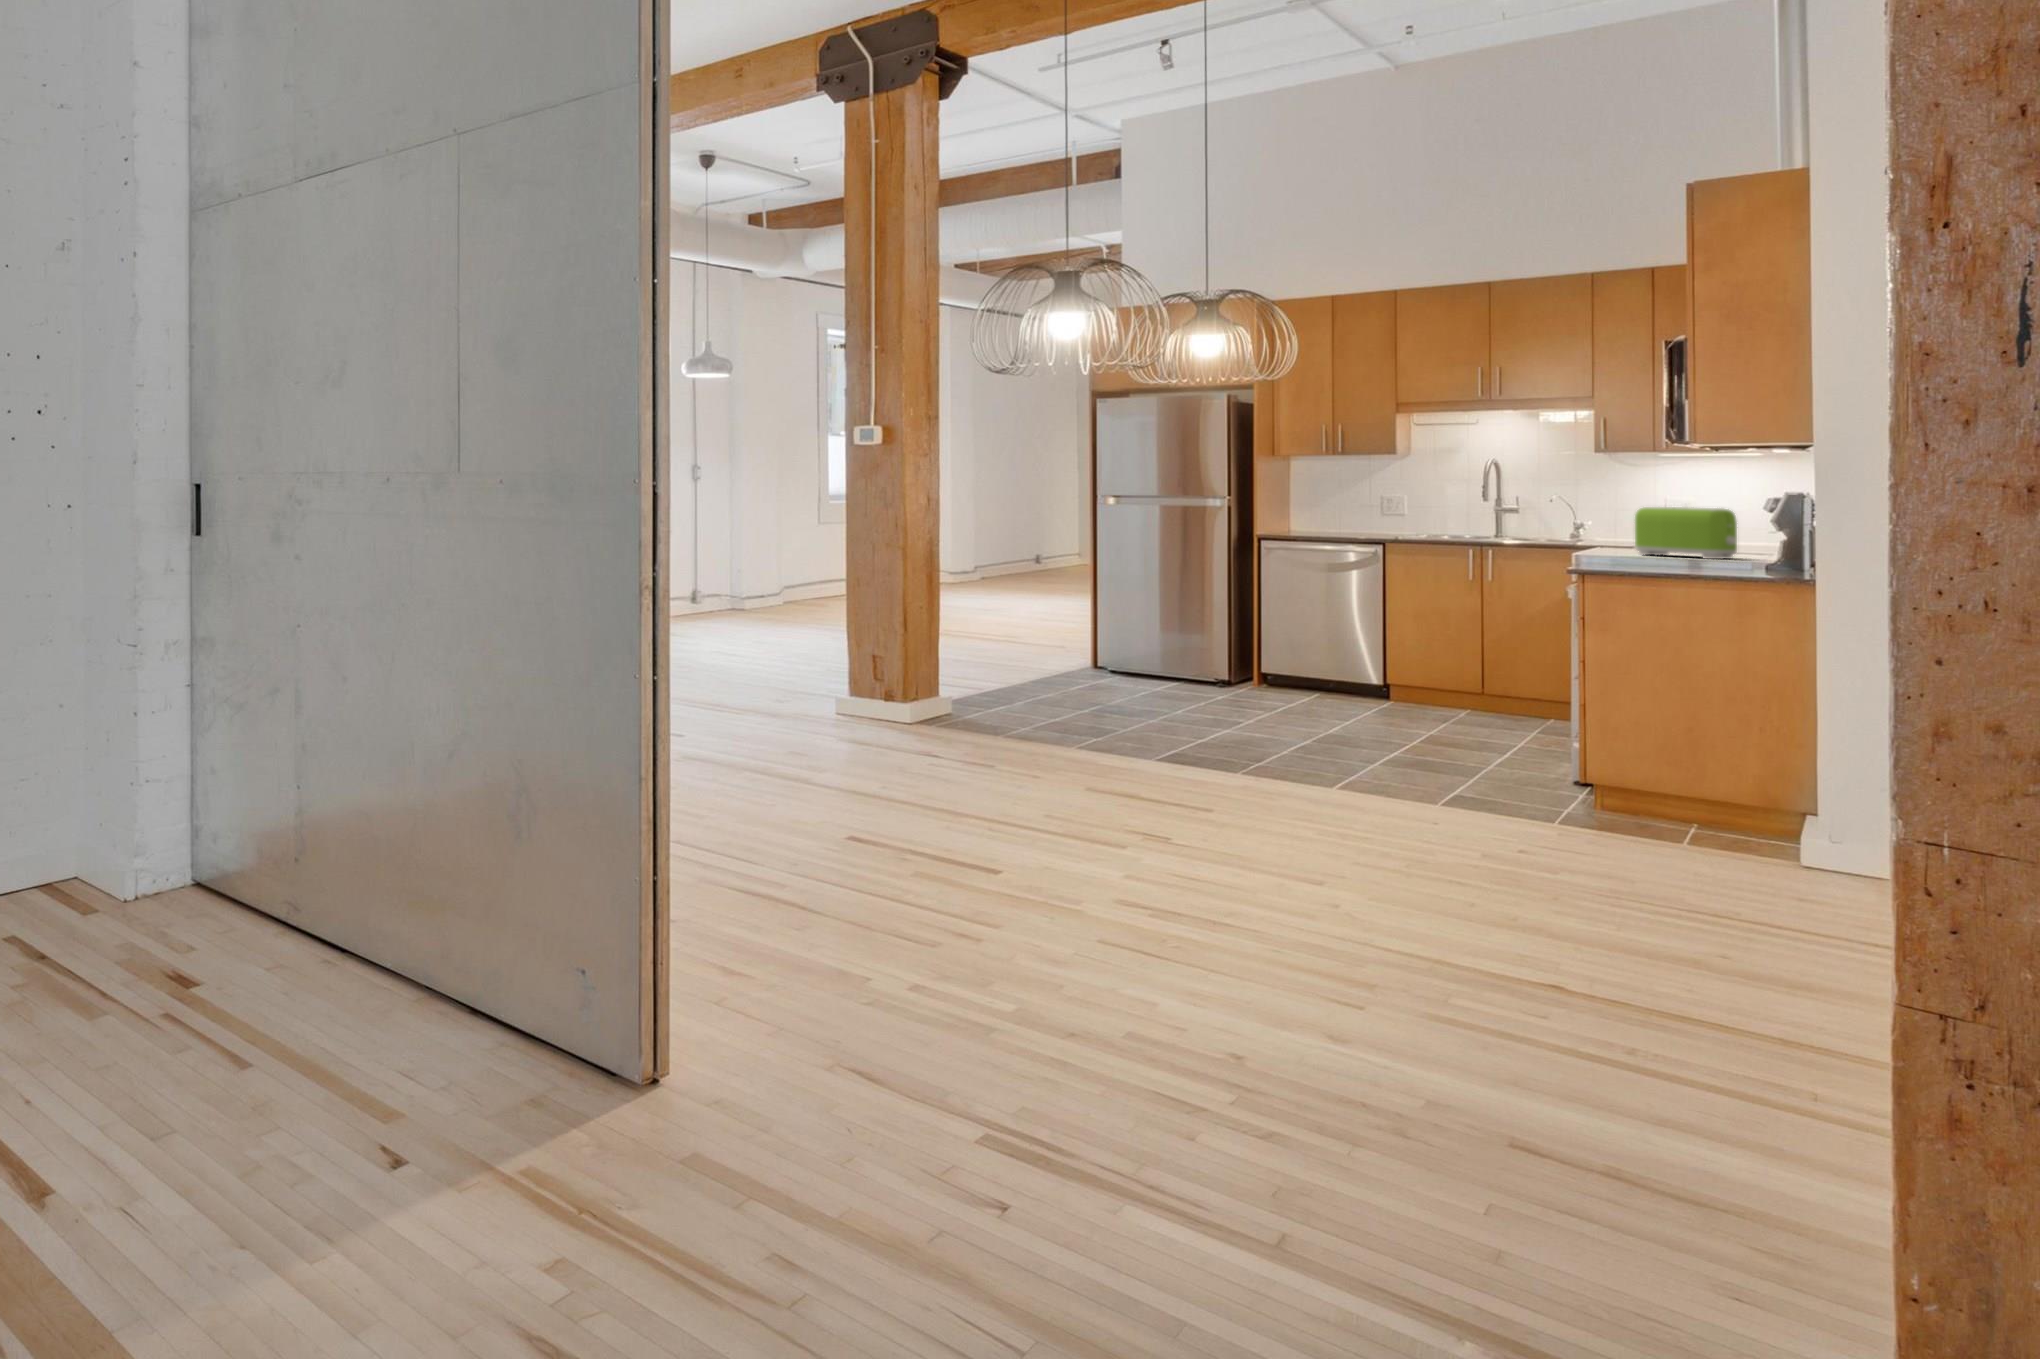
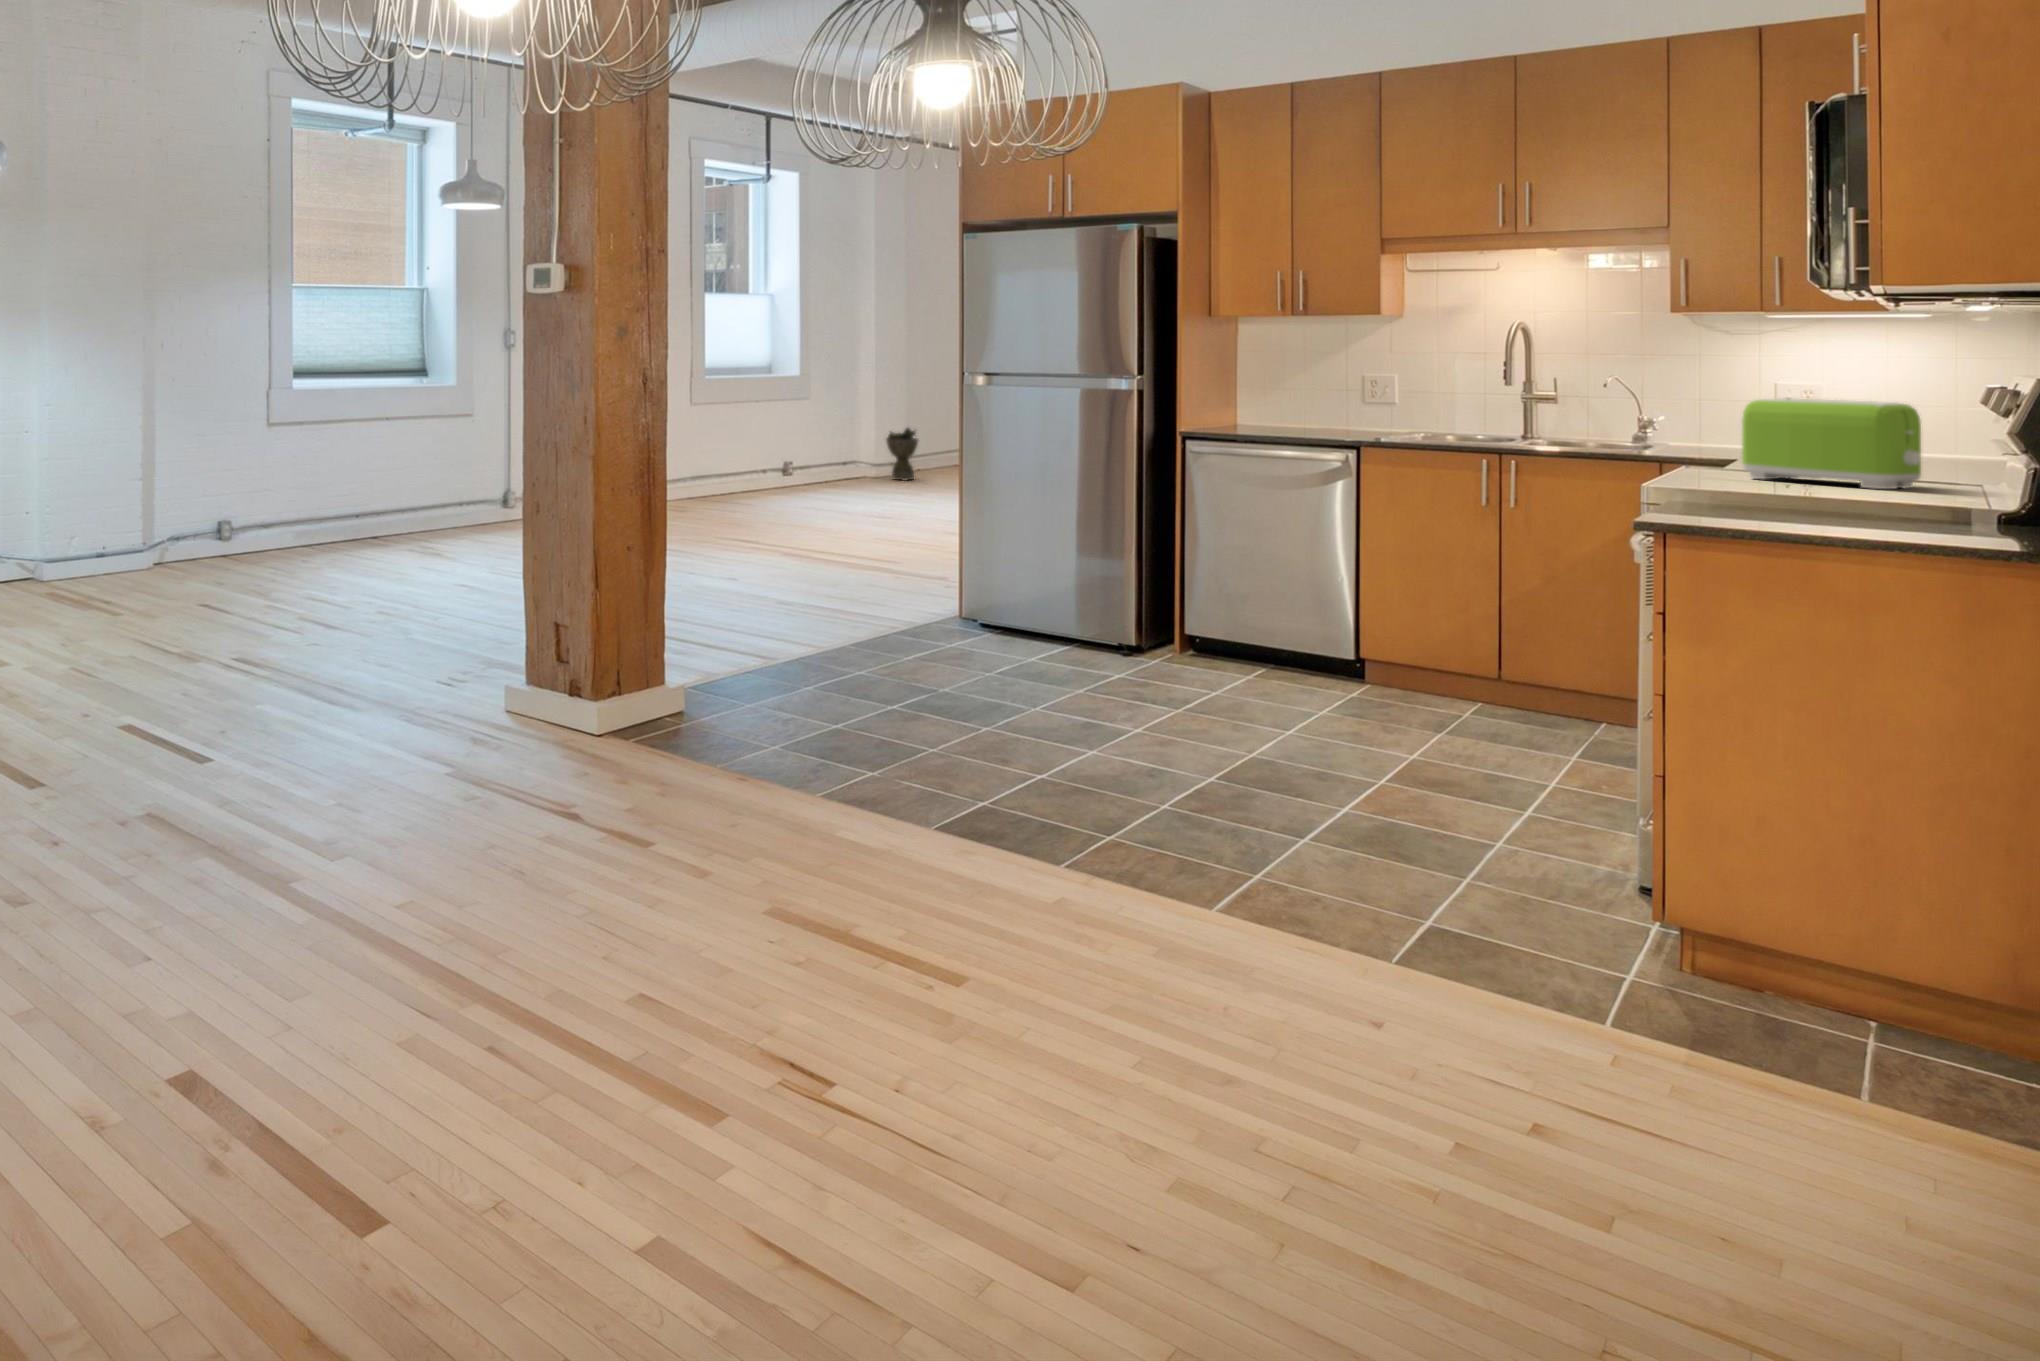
planter: none [961,542,989,585] -> present [886,428,919,480]

